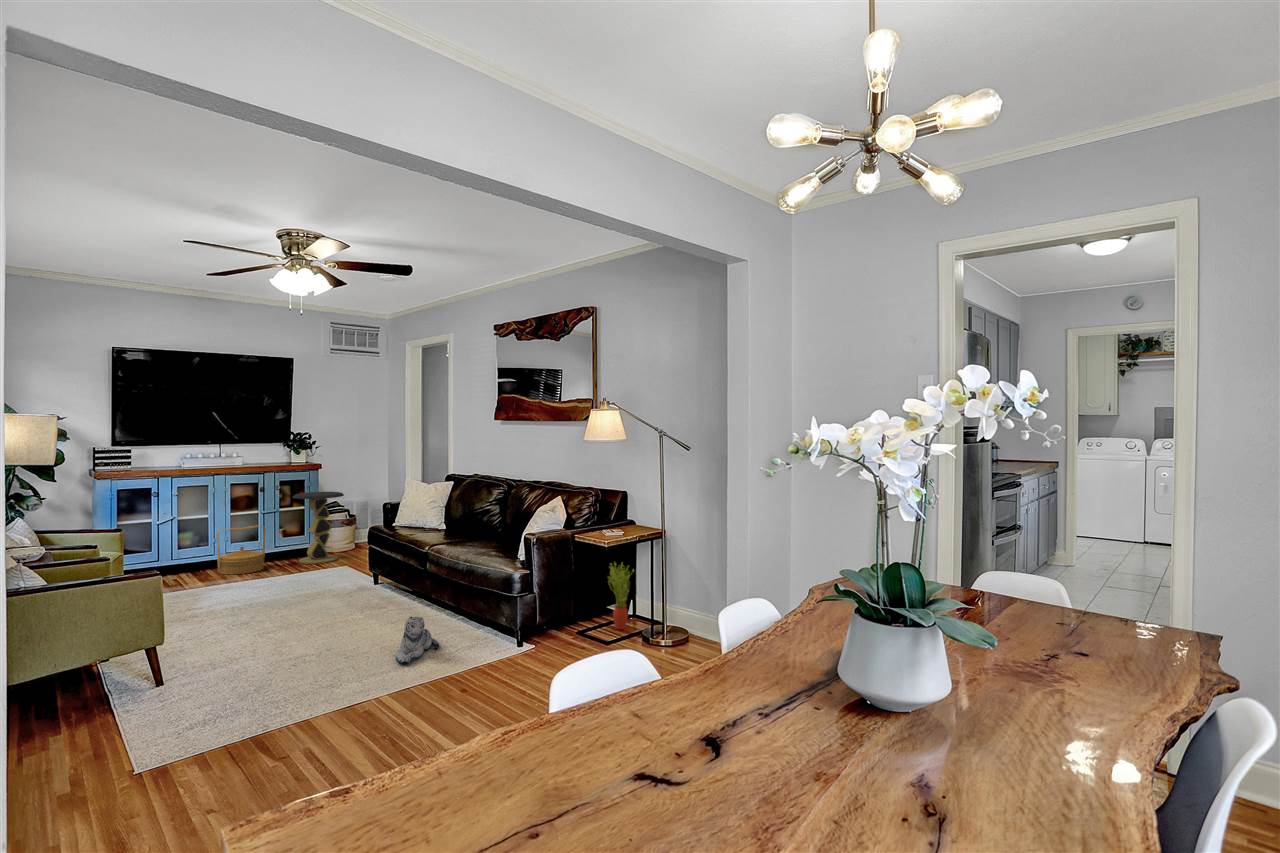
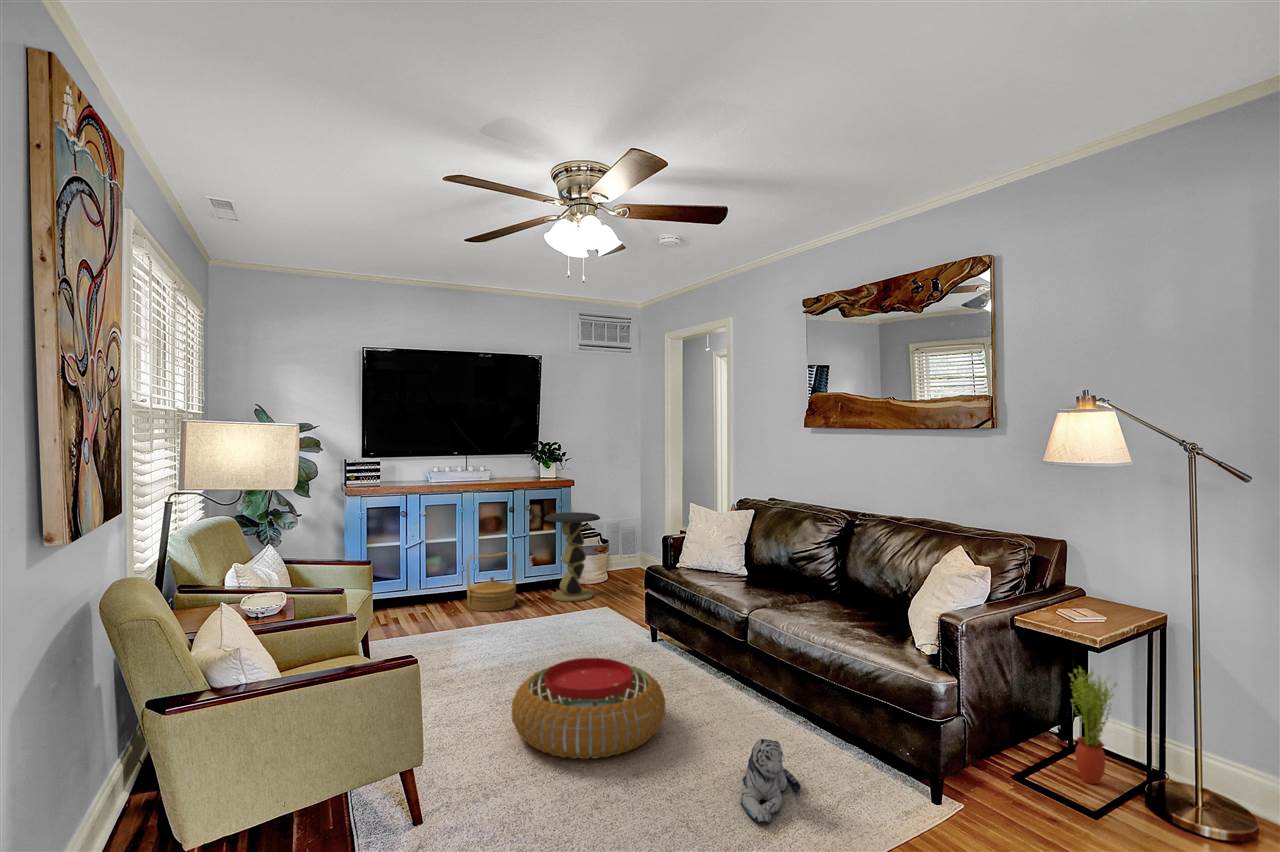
pouf: none [239,587,362,649] -> present [512,658,665,759]

